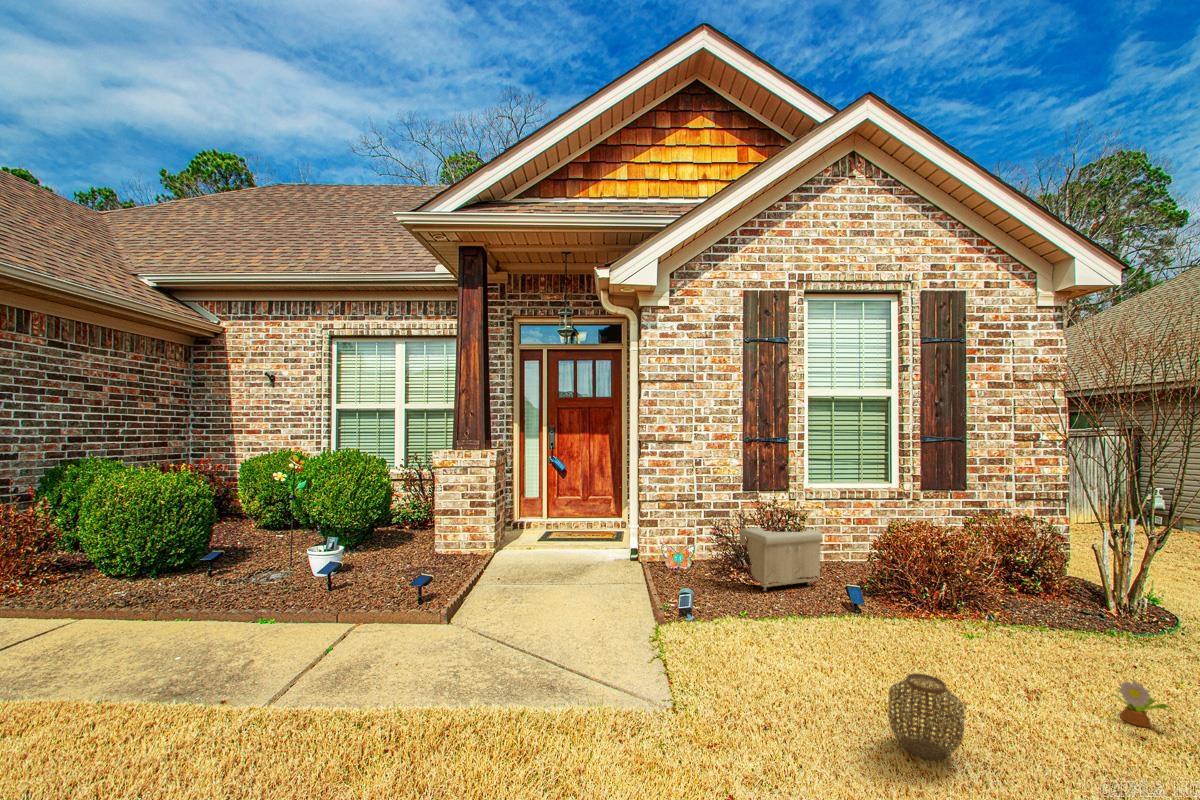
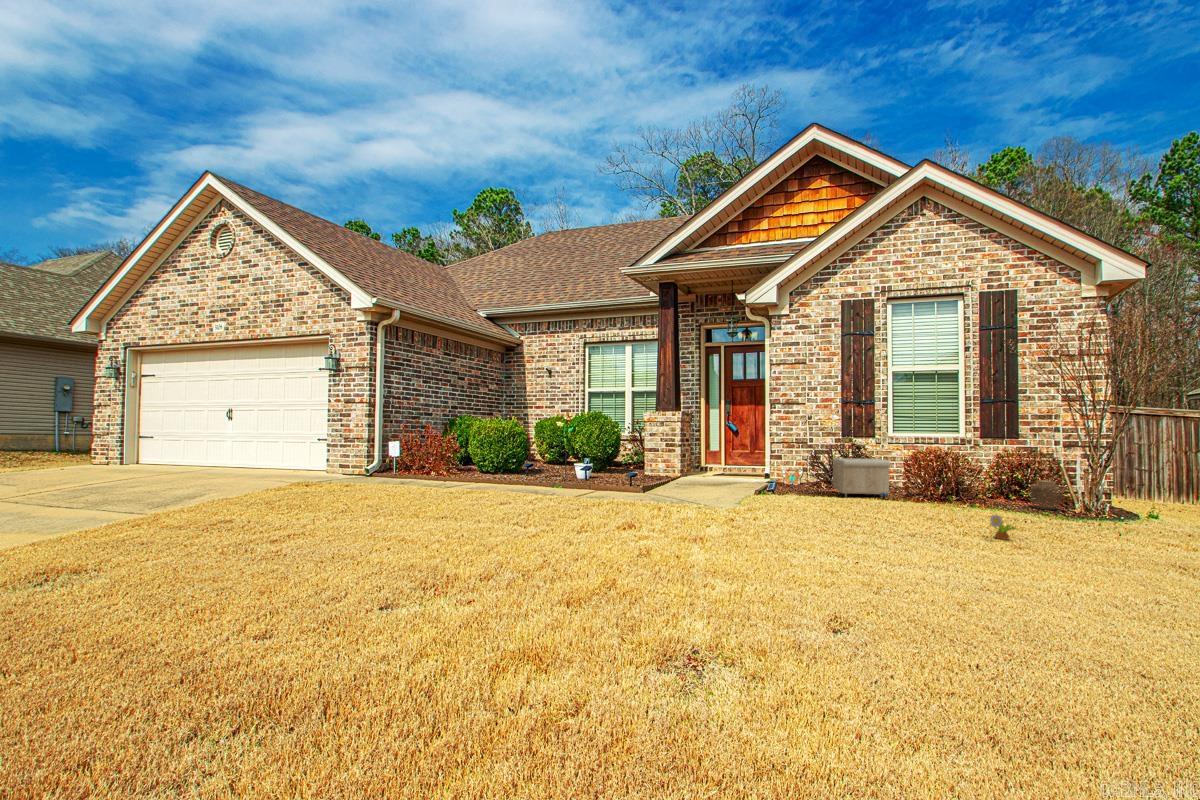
woven basket: present [888,673,964,760] -> present [1030,480,1062,509]

